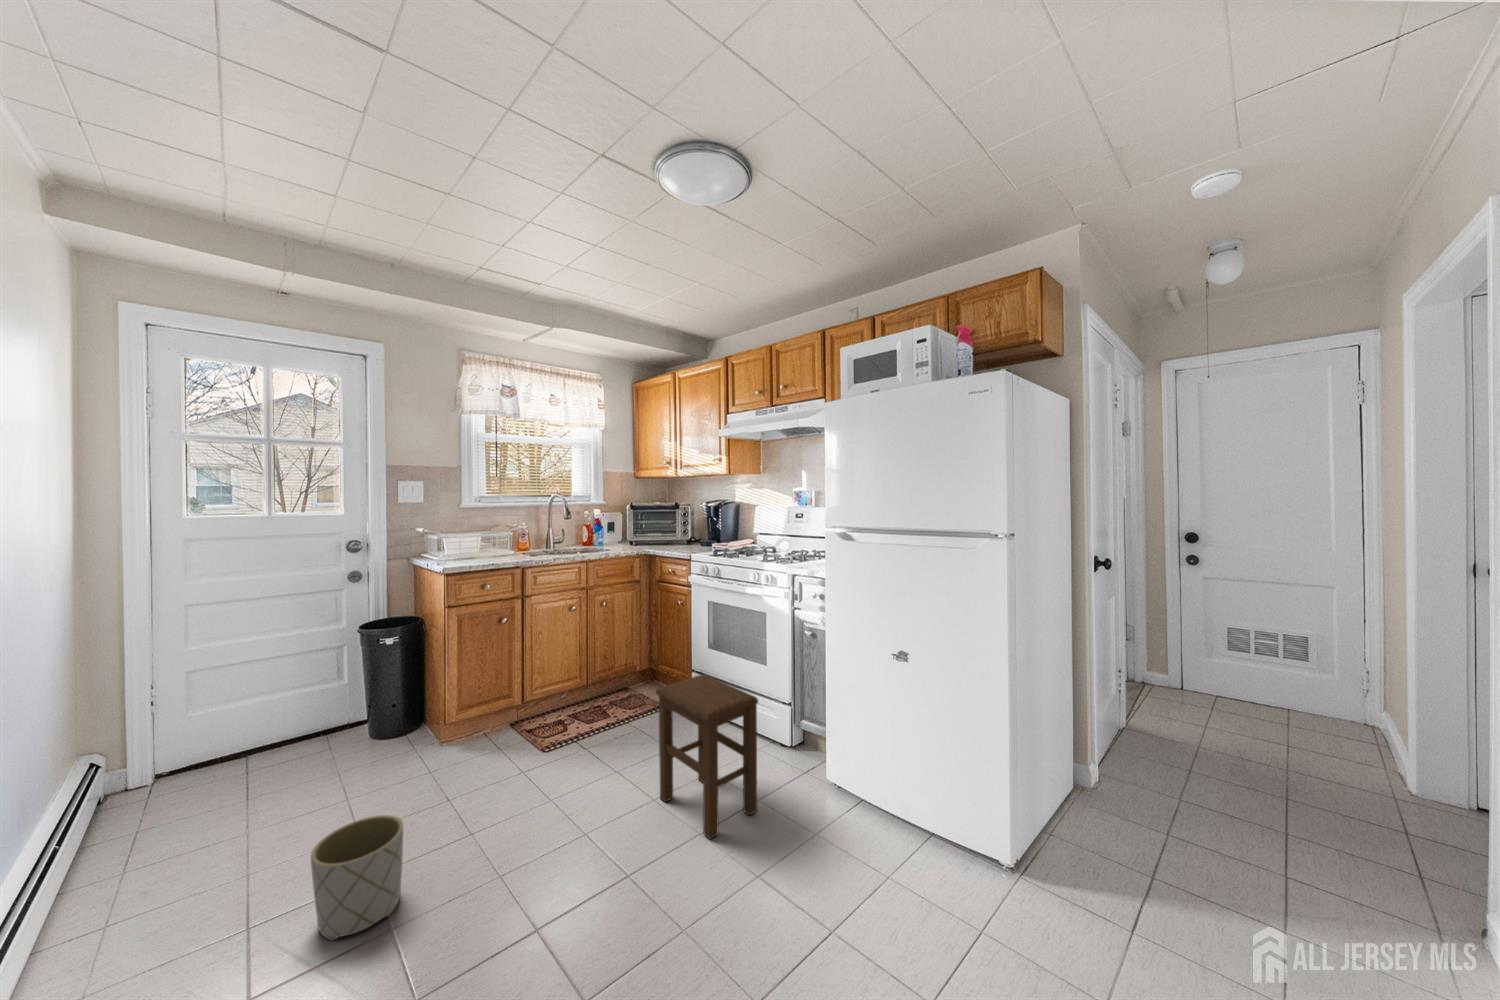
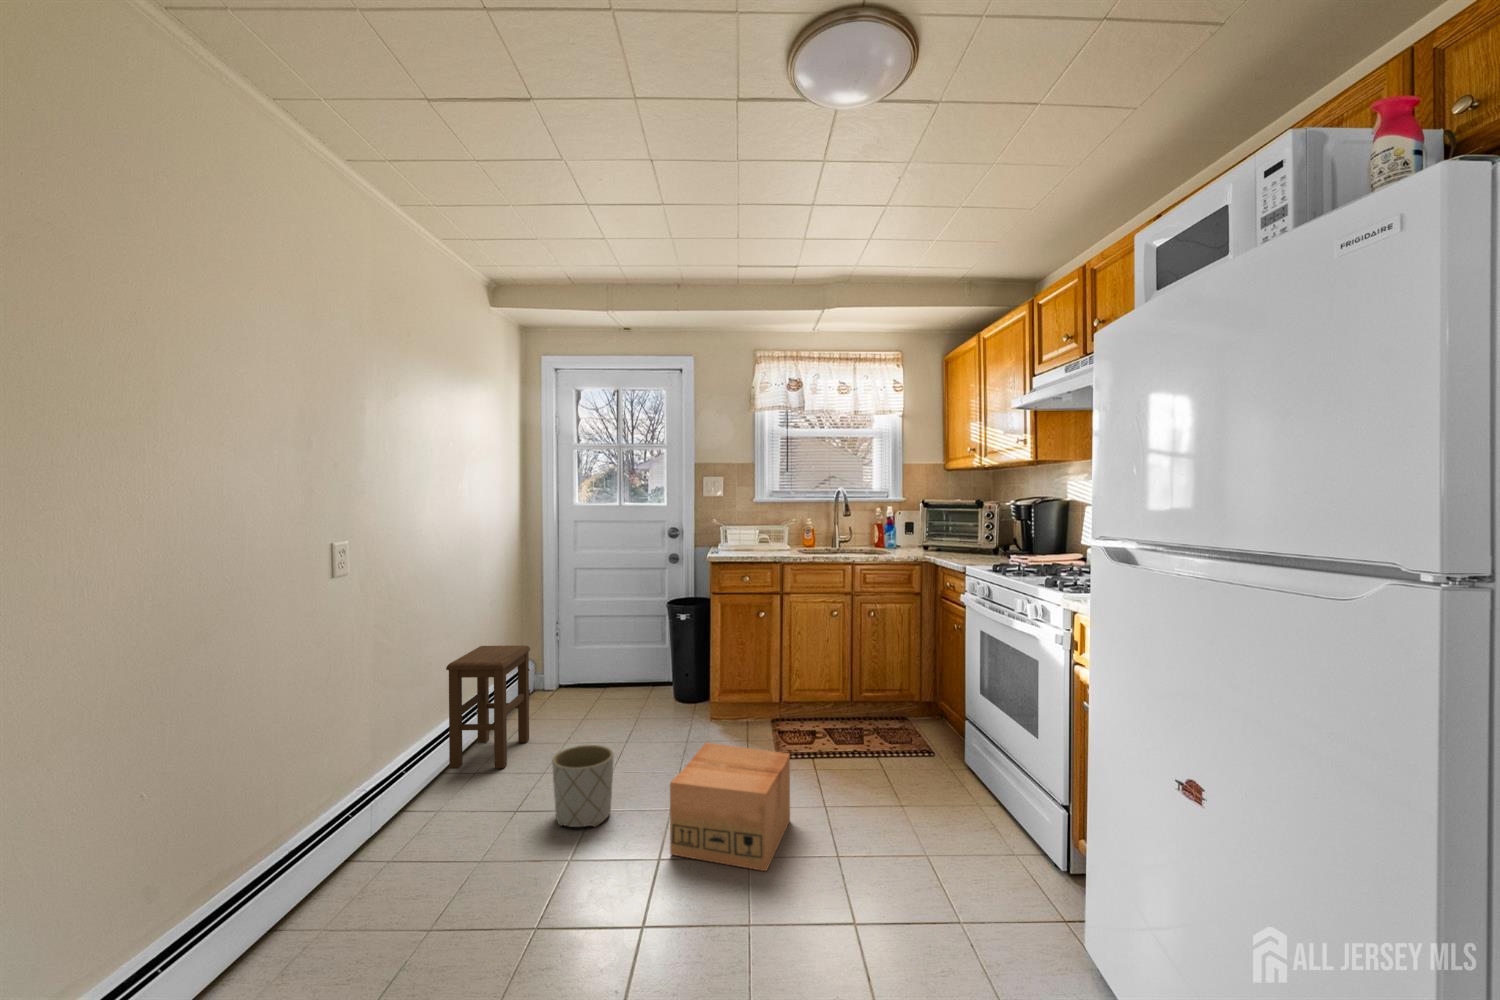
stool: present [656,674,758,839] -> present [446,645,530,769]
cardboard box: none [511,748,620,899] -> present [670,743,790,871]

